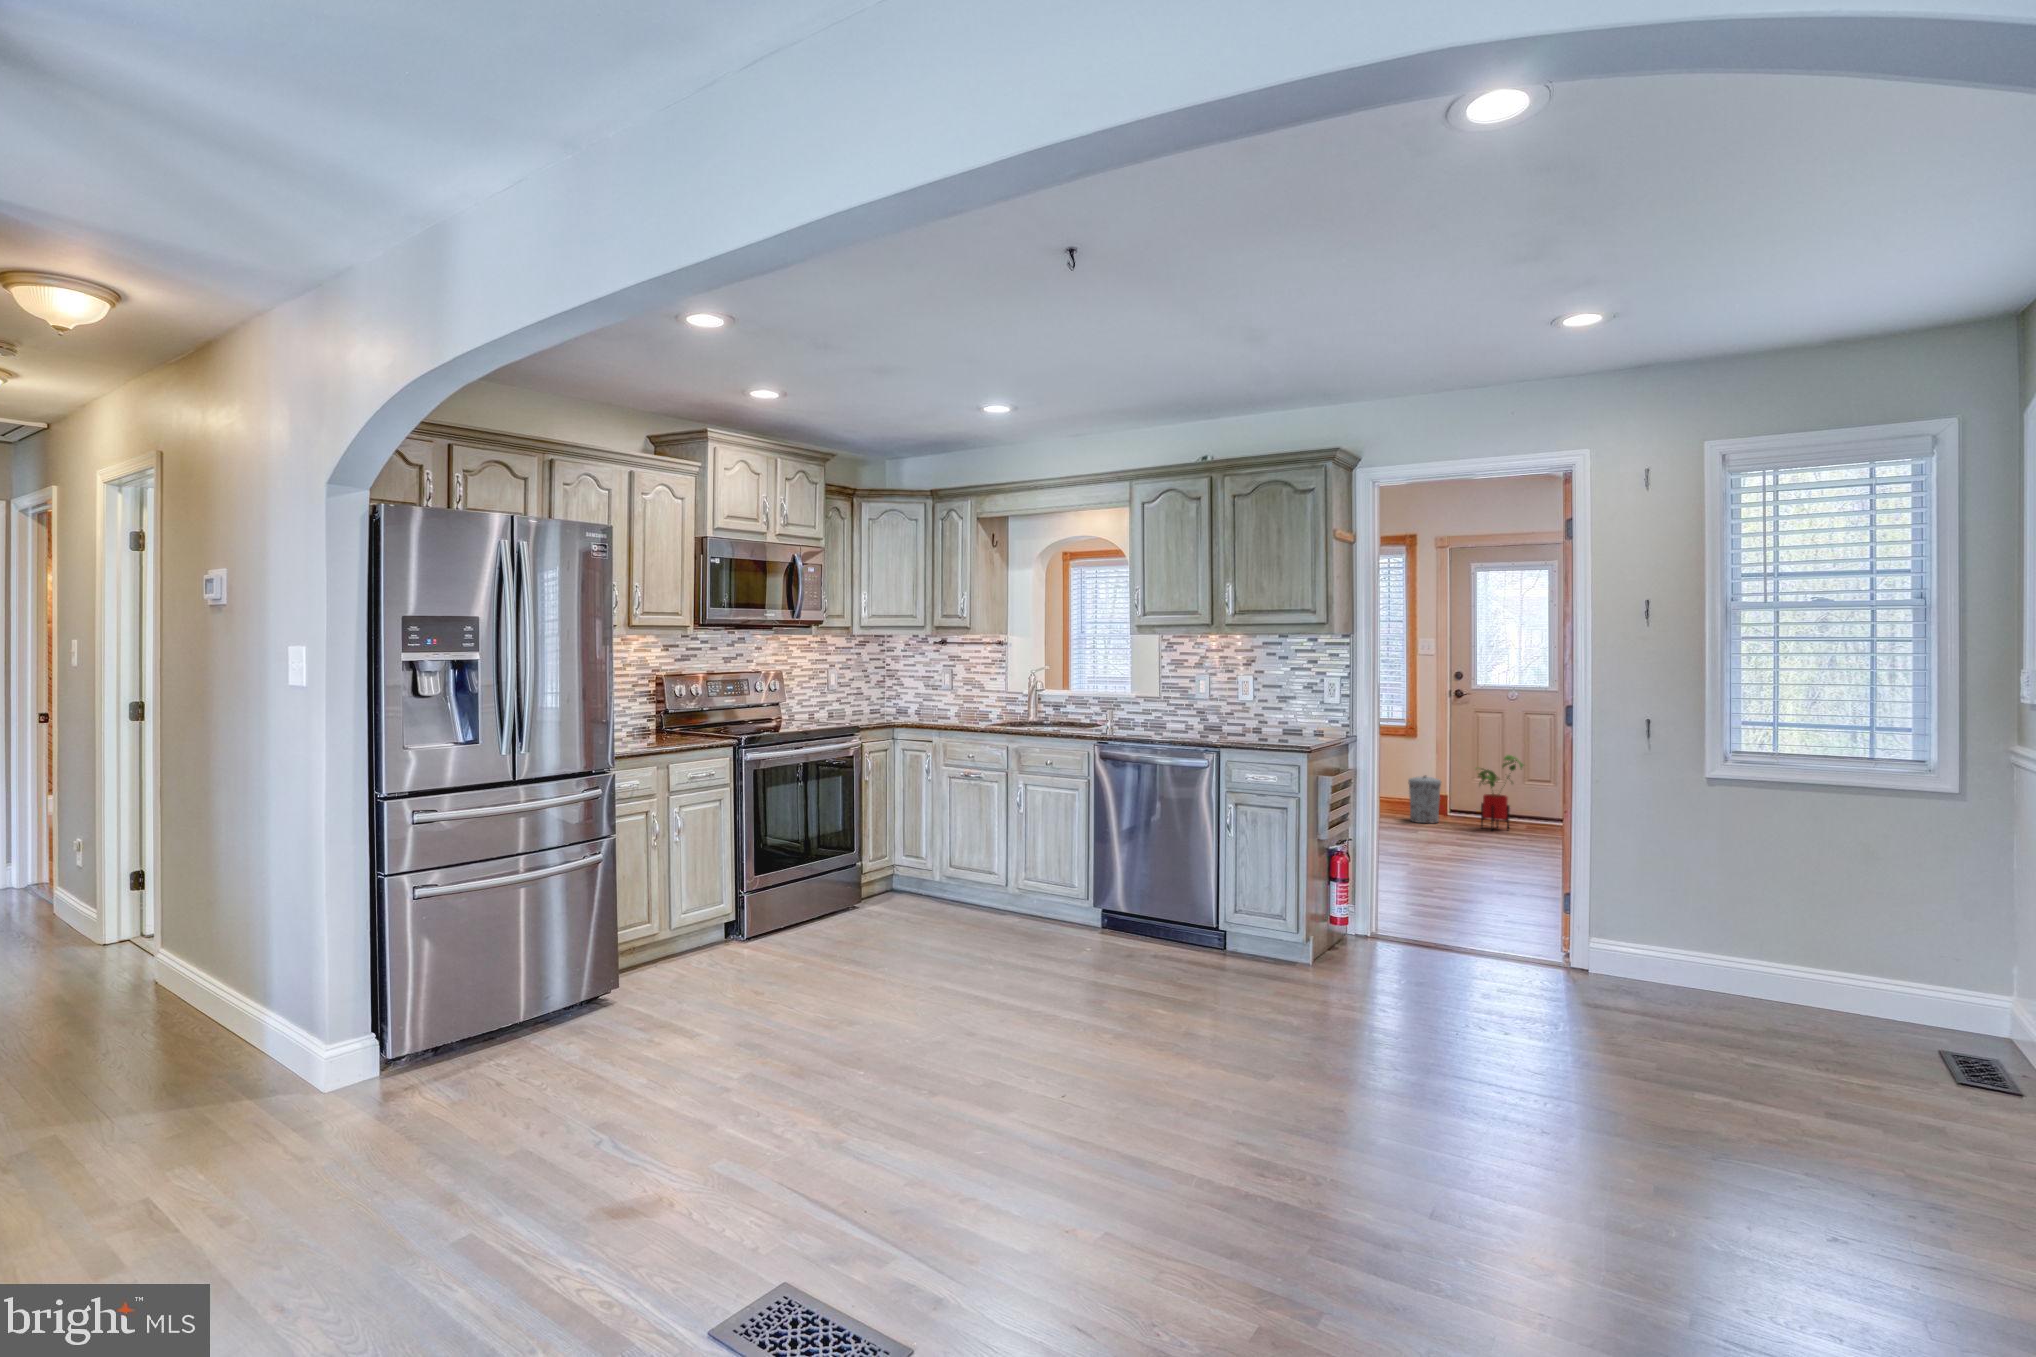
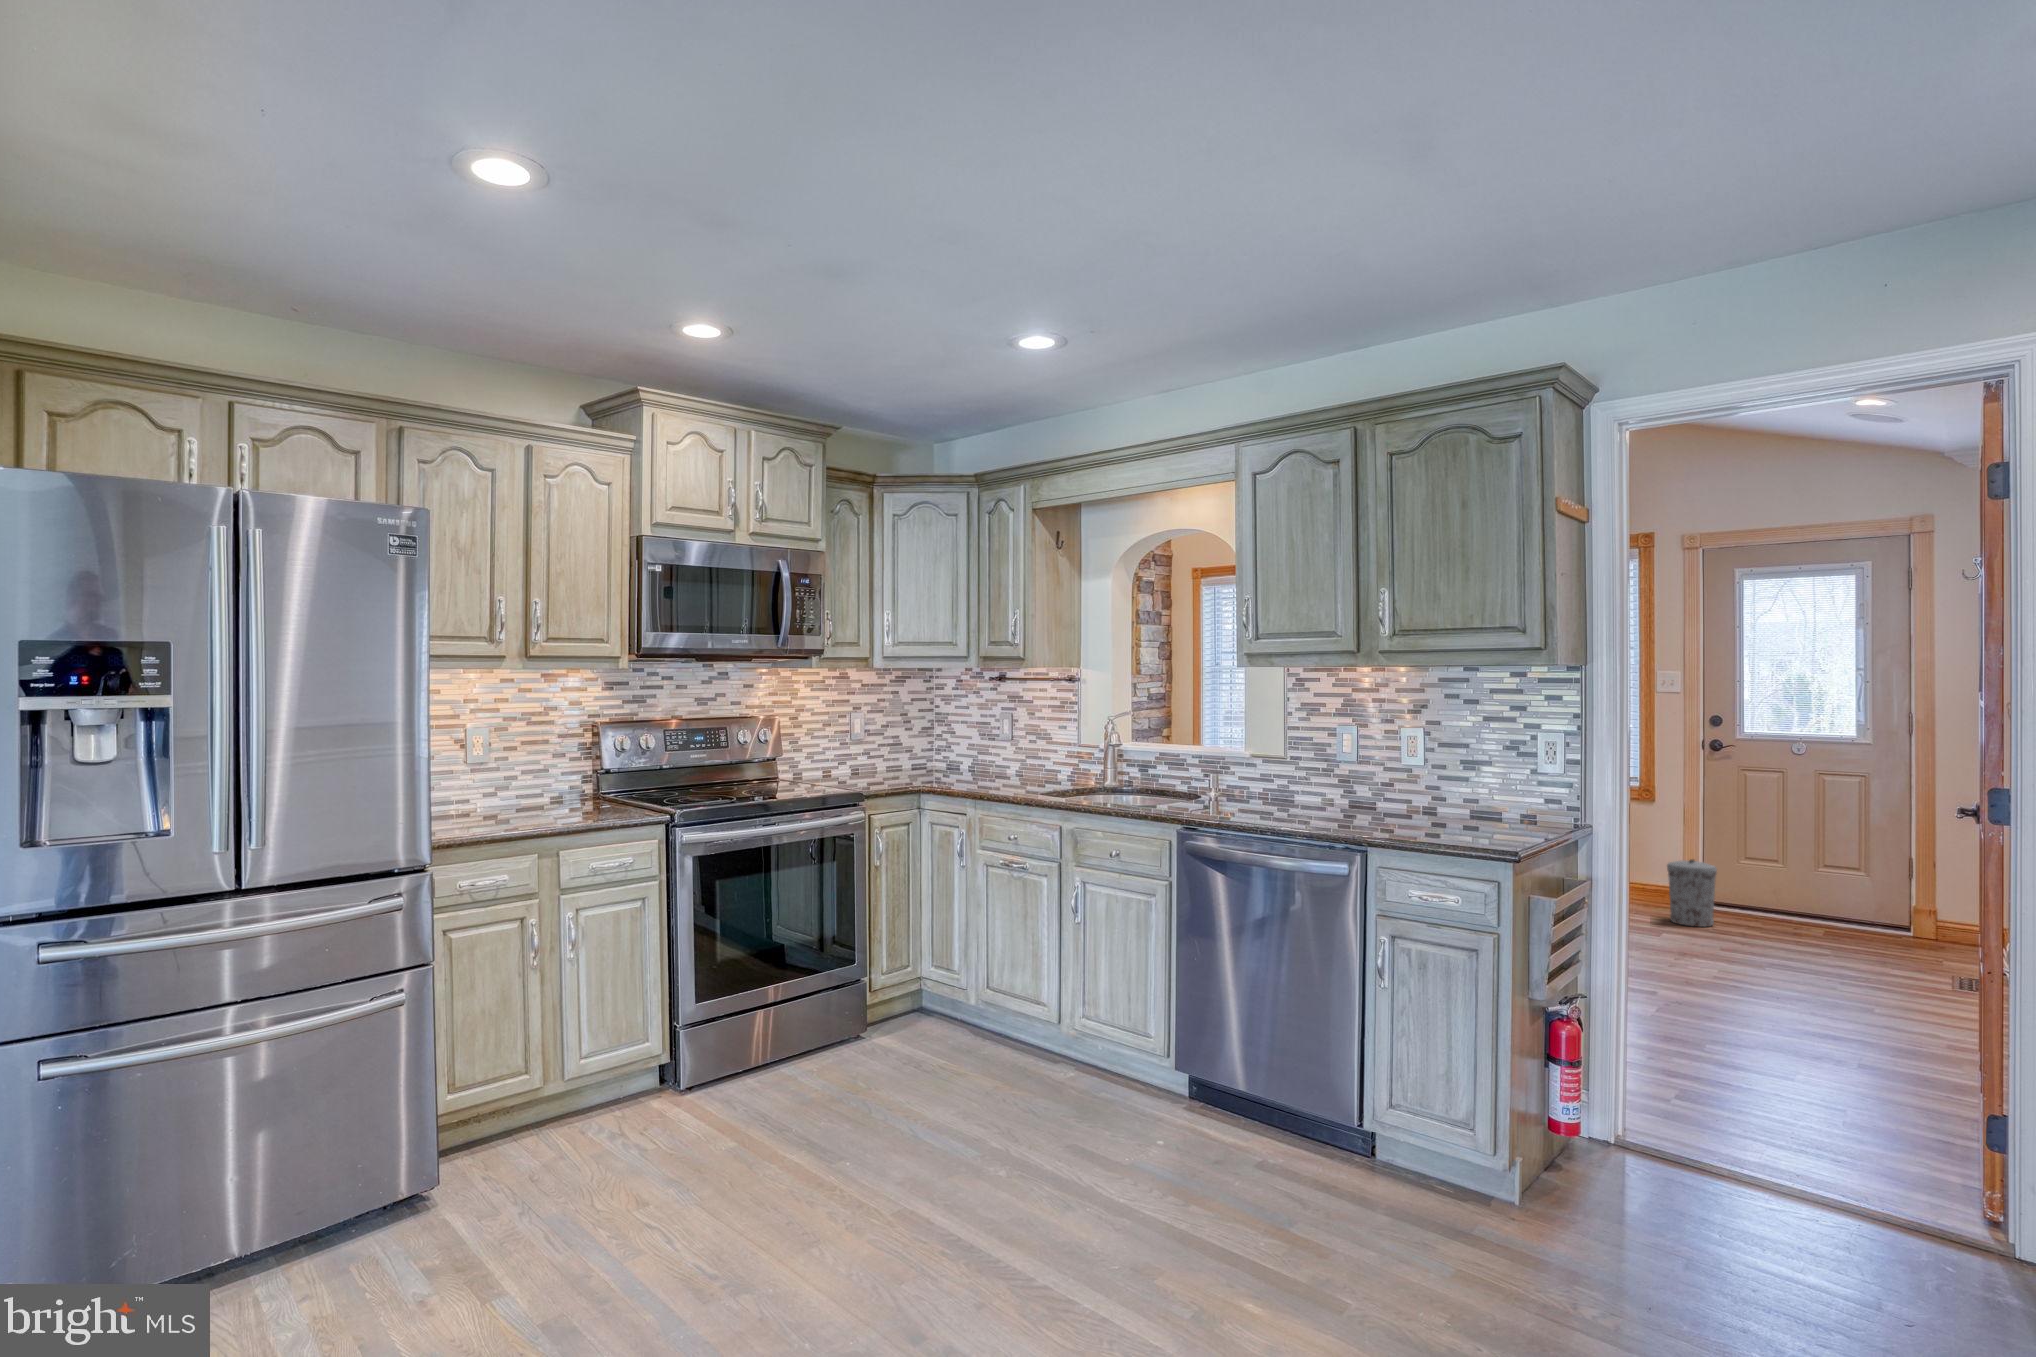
house plant: present [1478,755,1523,829] -> none [1769,836,1852,944]

